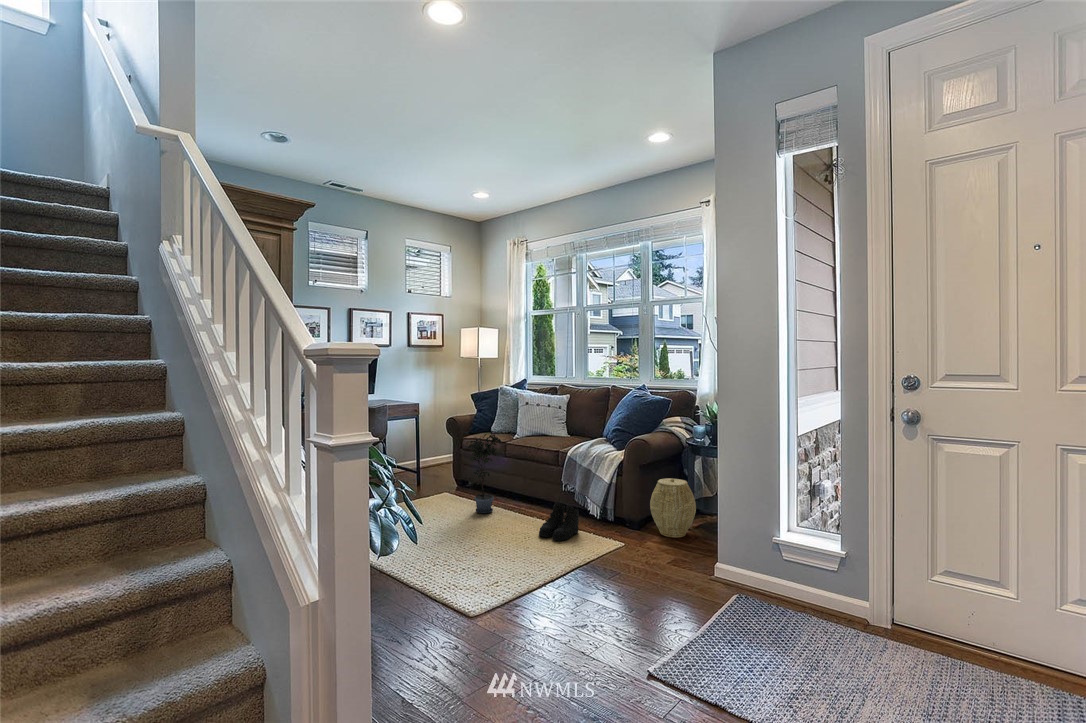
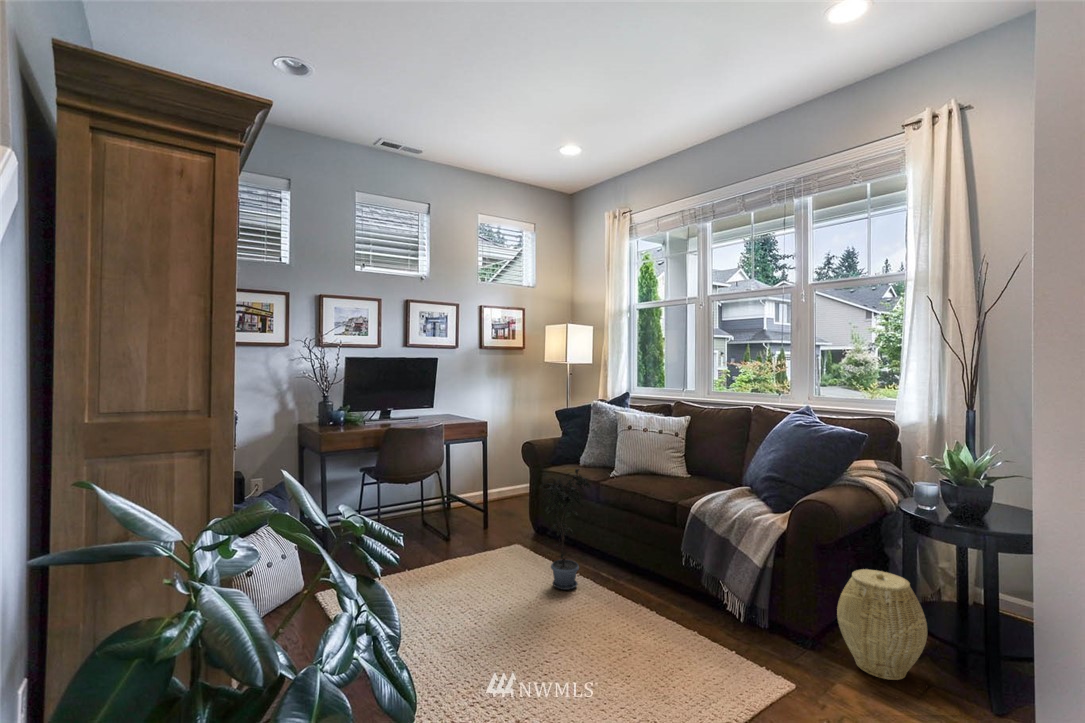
boots: present [539,503,579,541] -> none [646,594,712,665]

